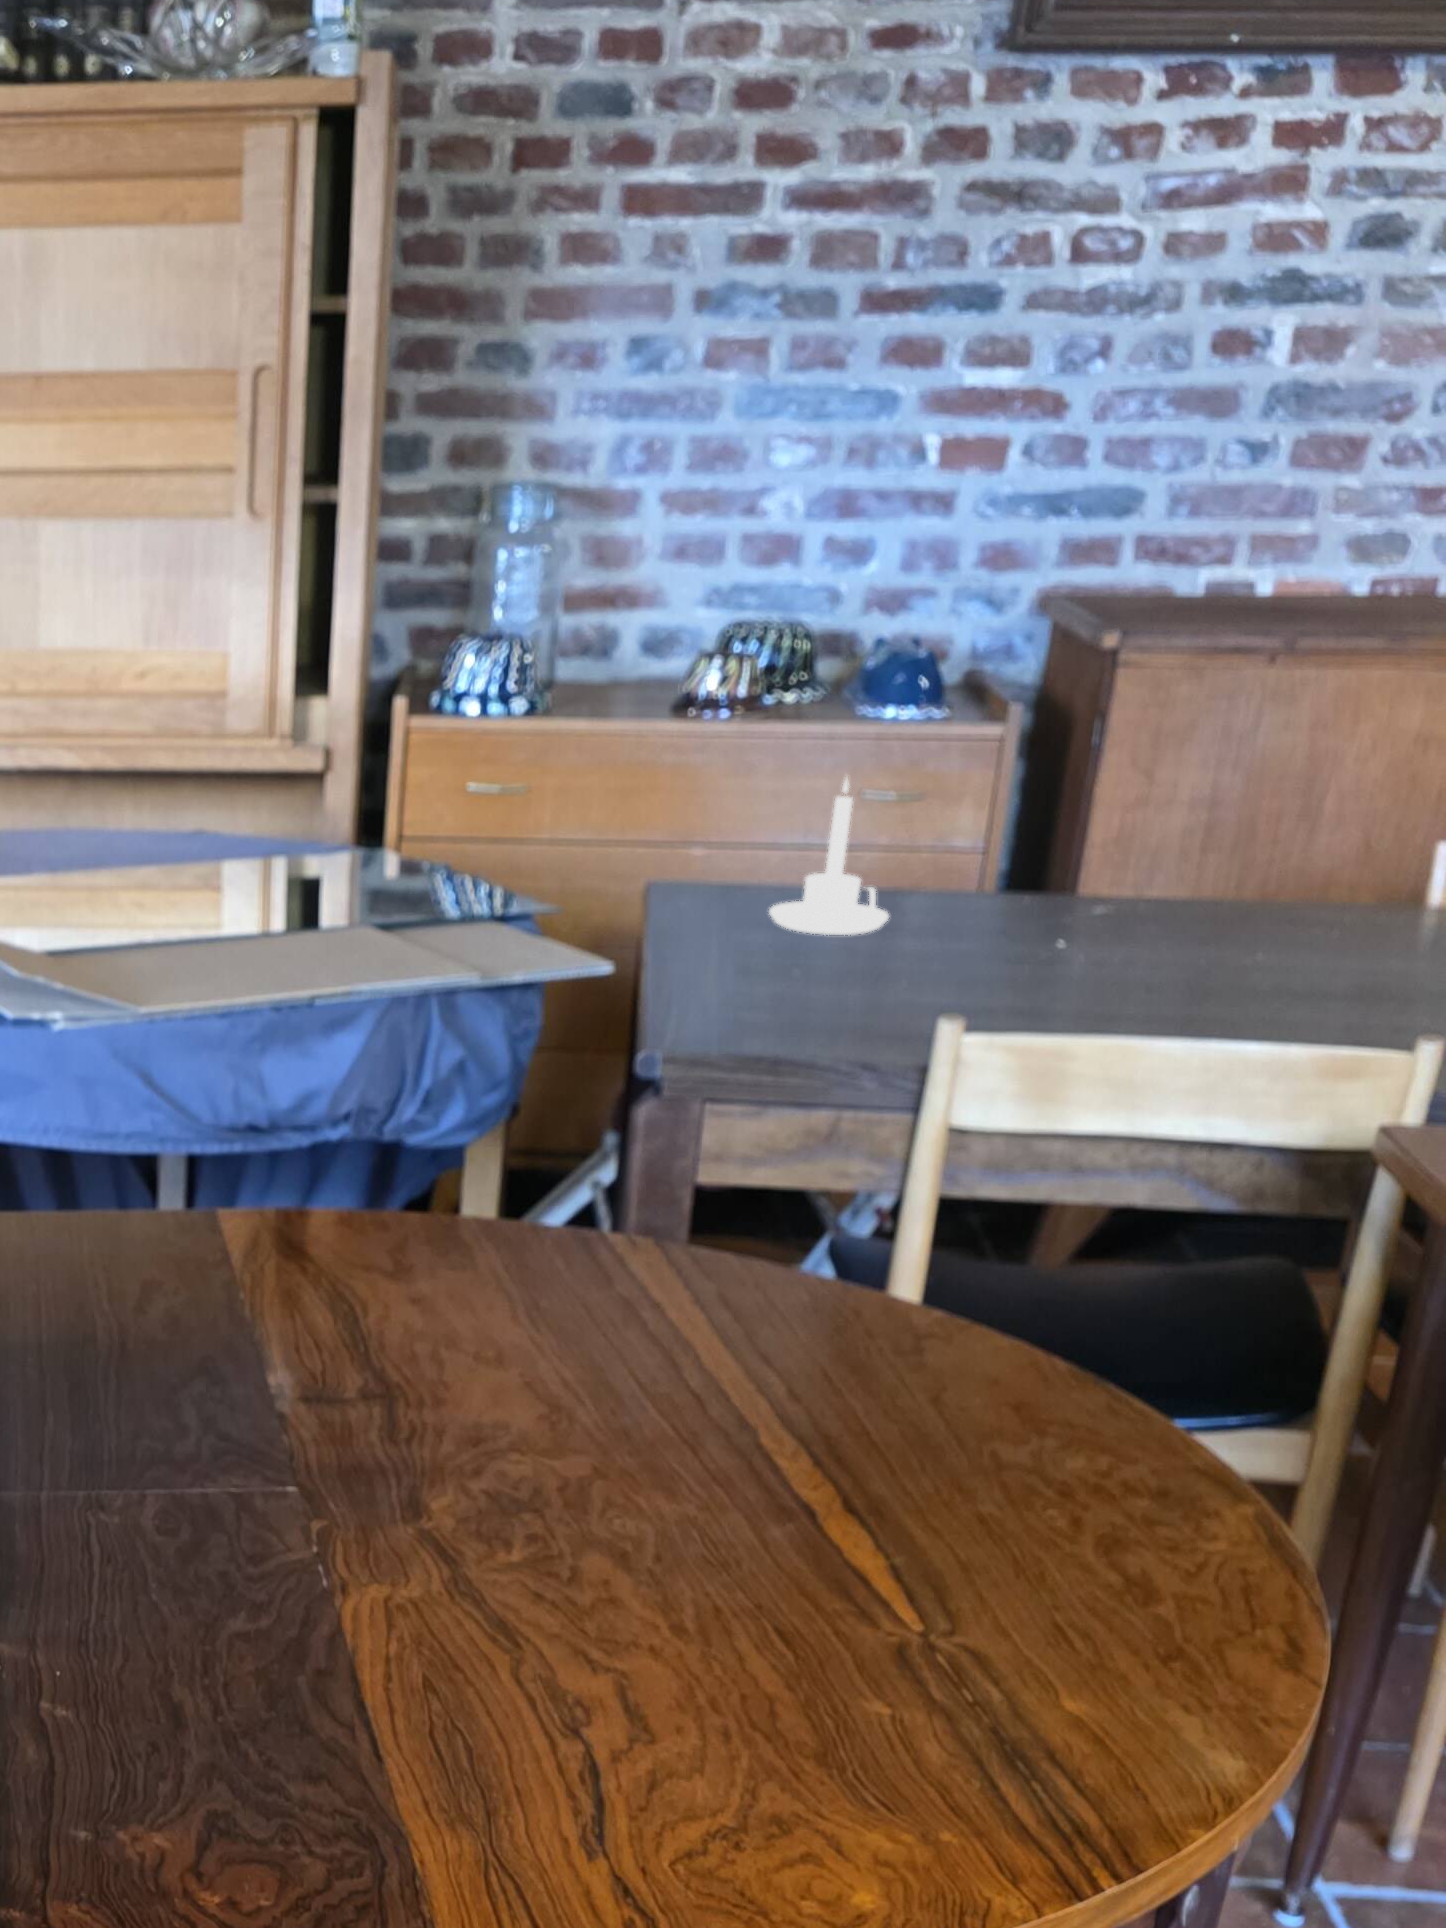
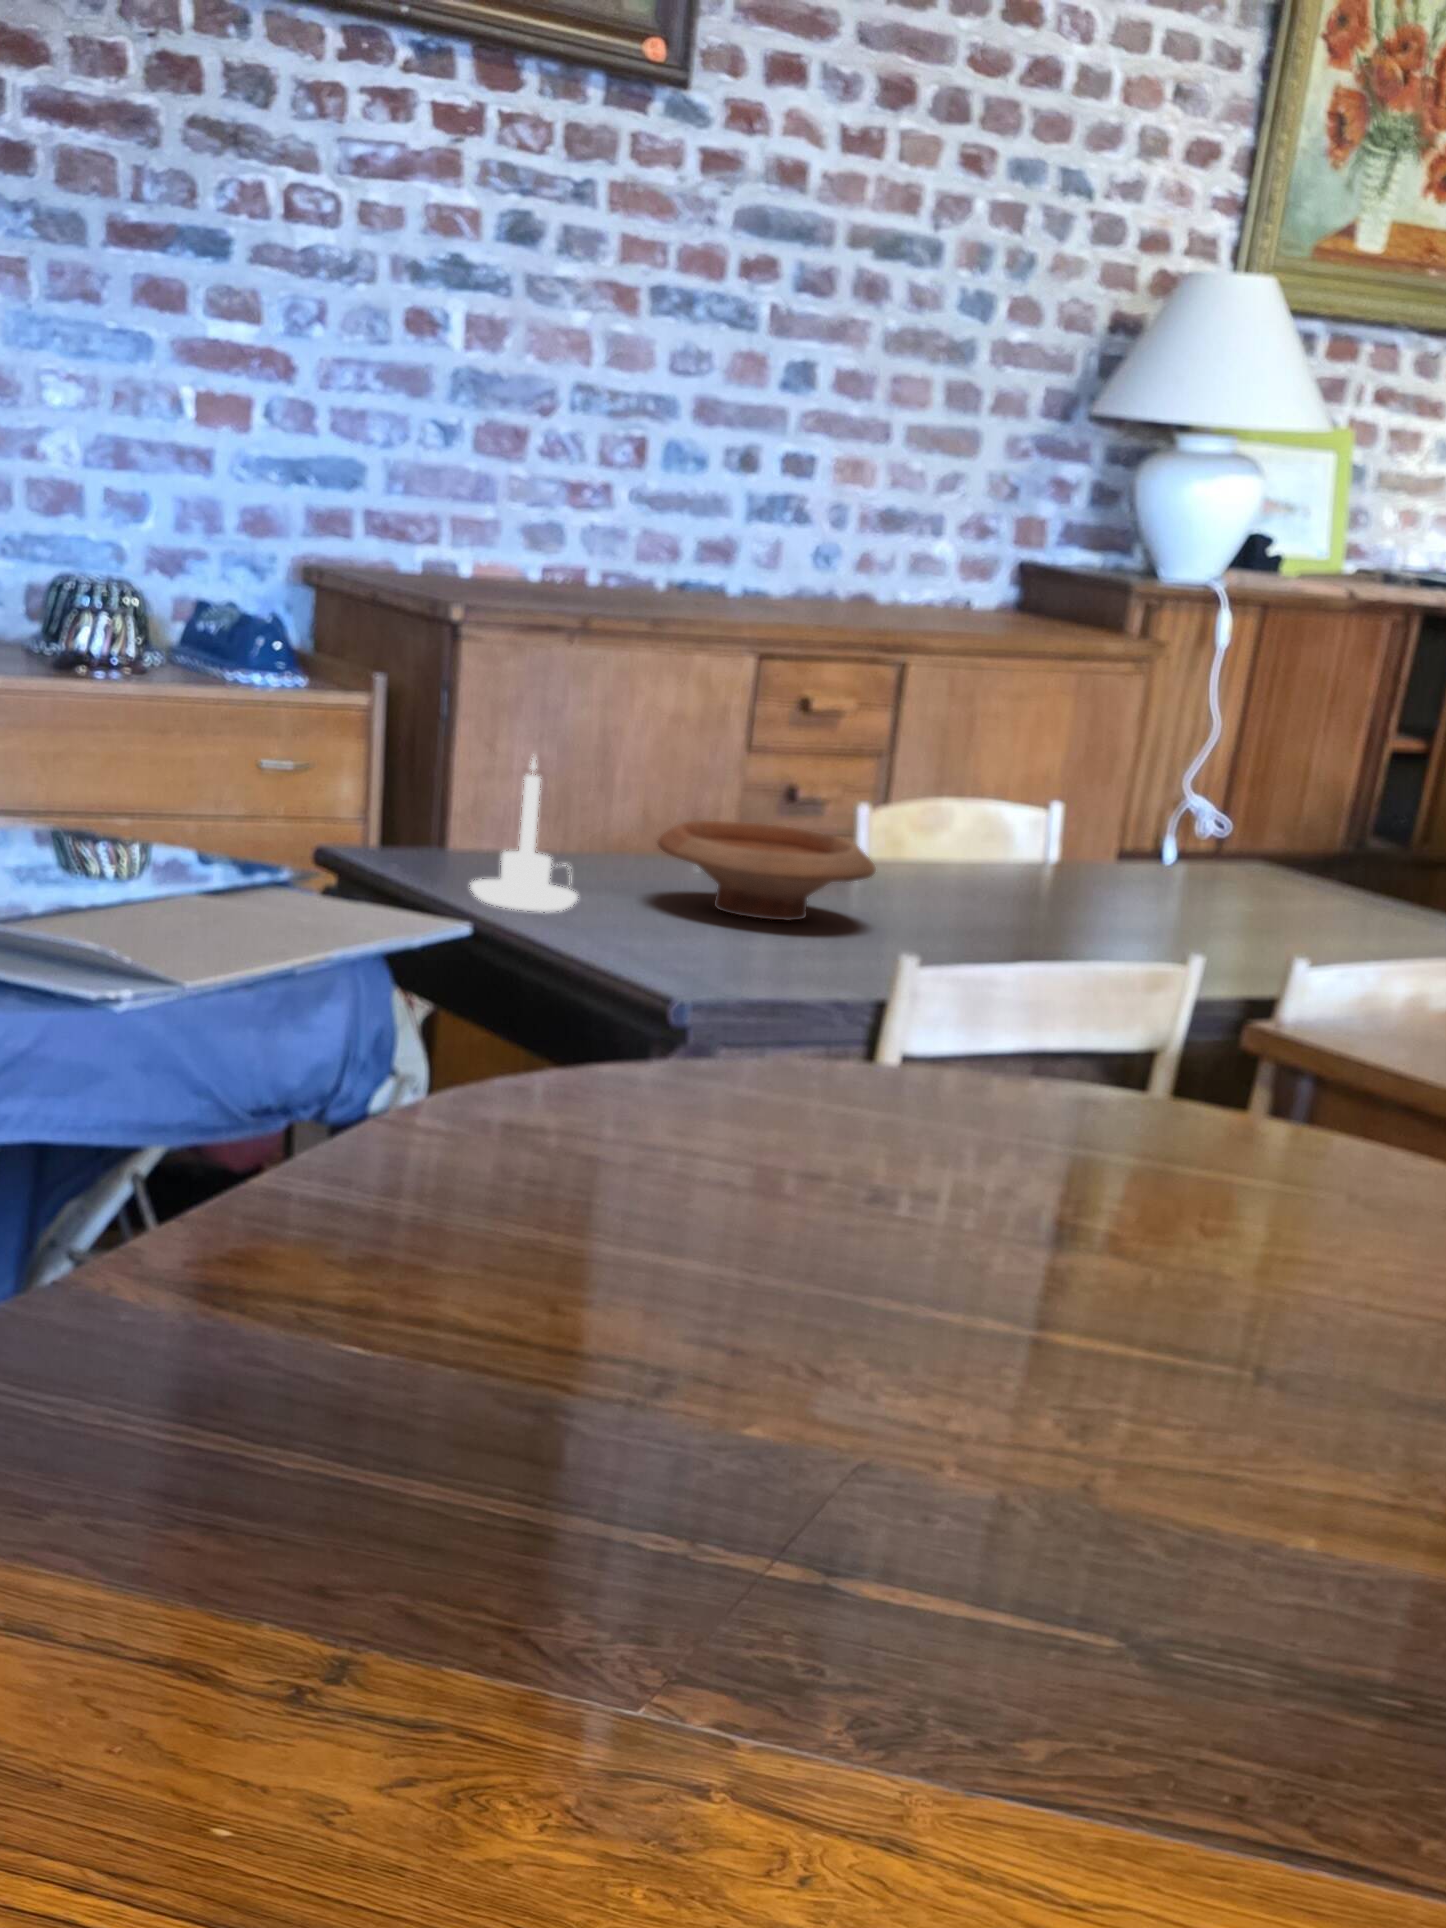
wooden bowl: none [1023,846,1299,956] -> present [658,820,876,920]

